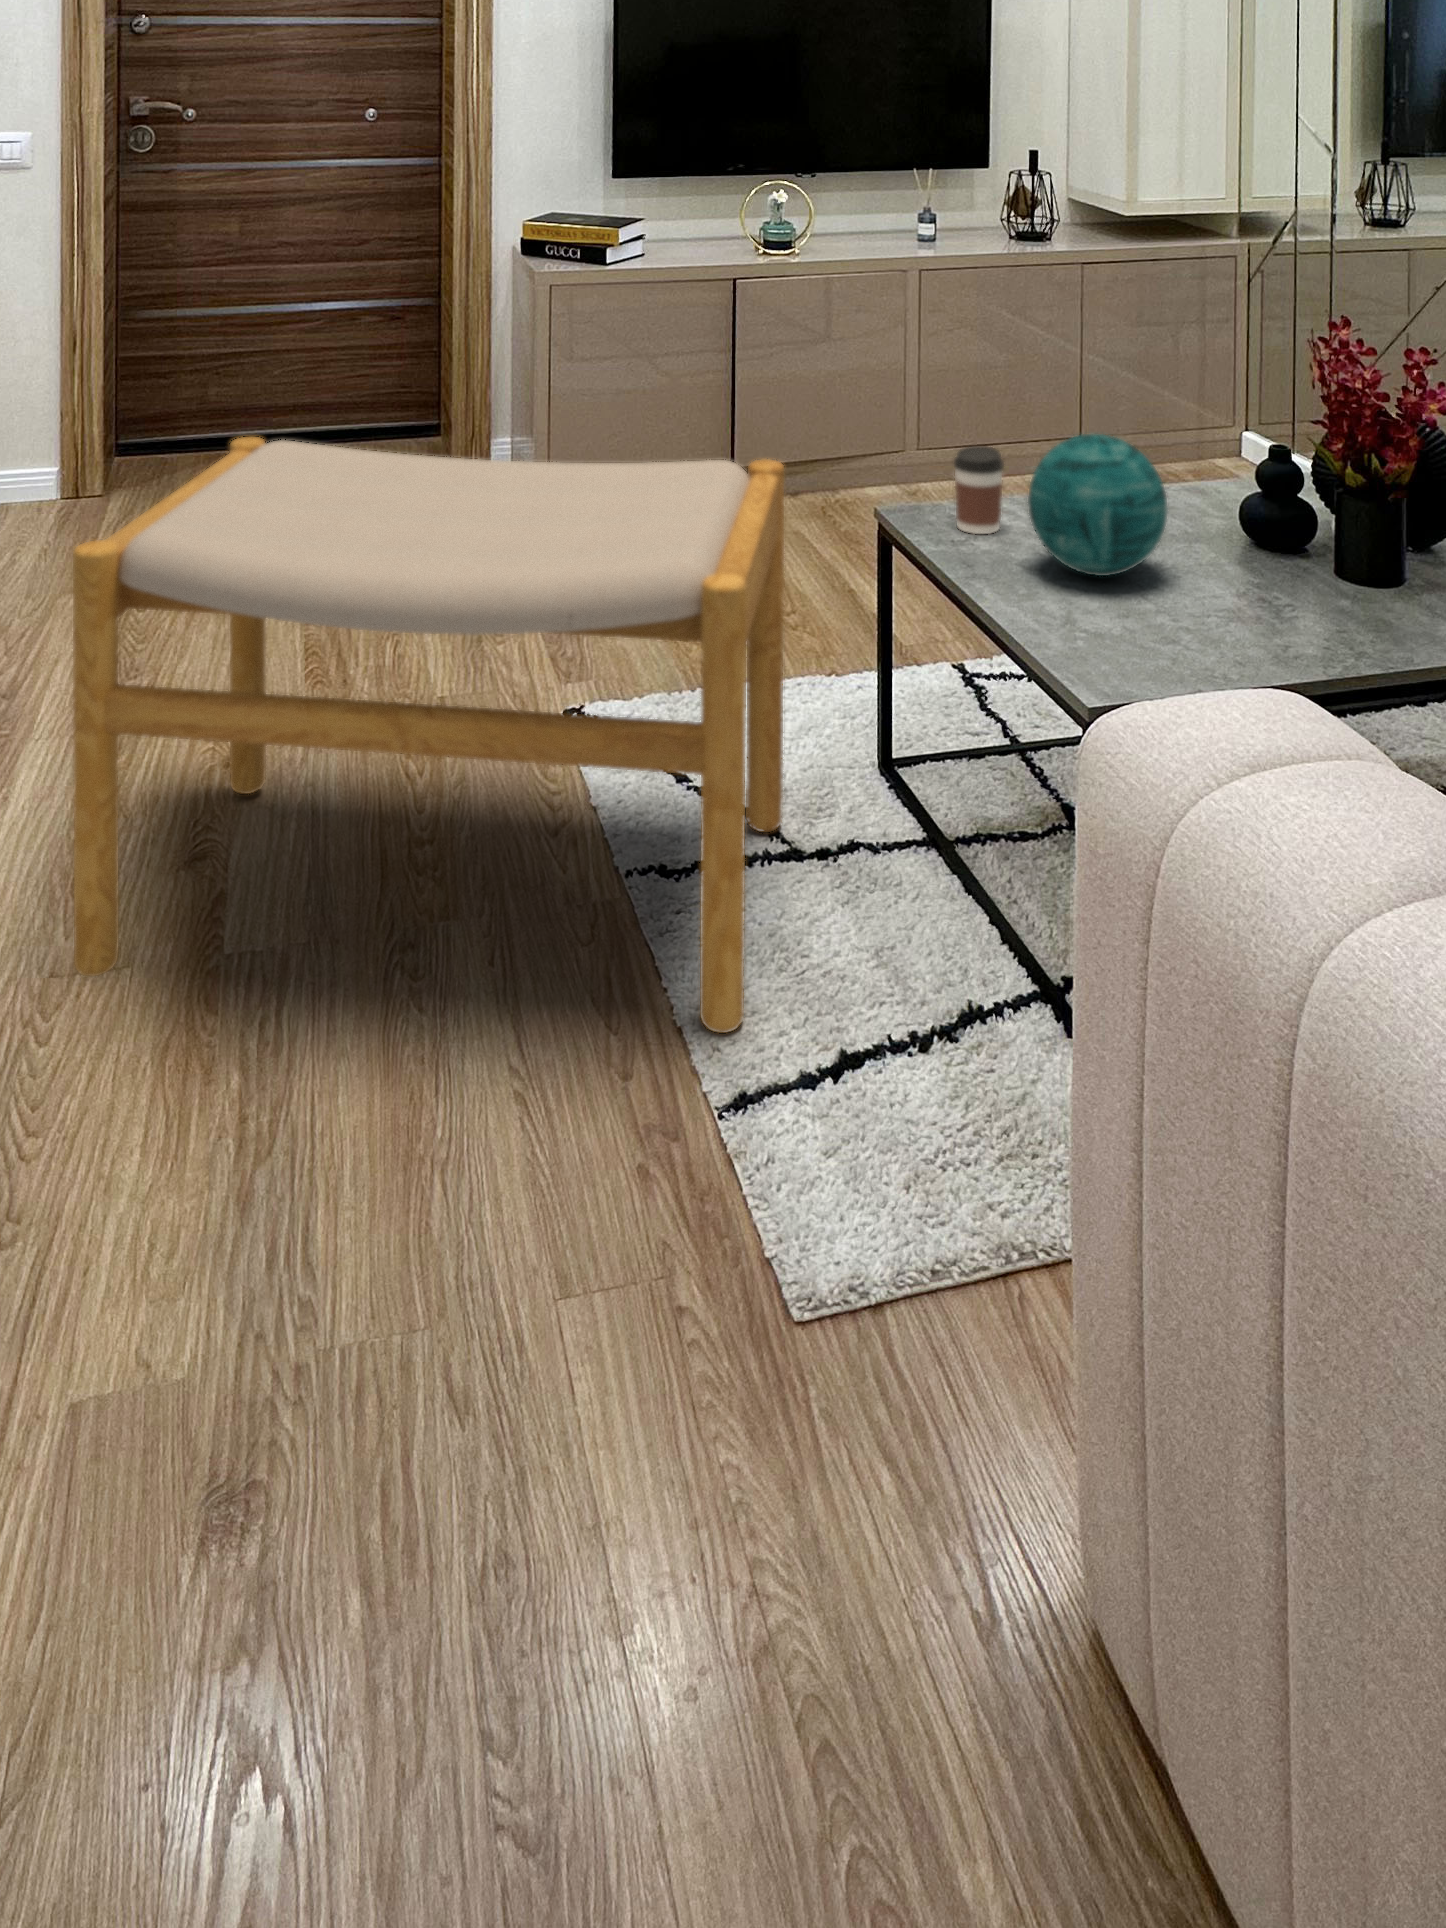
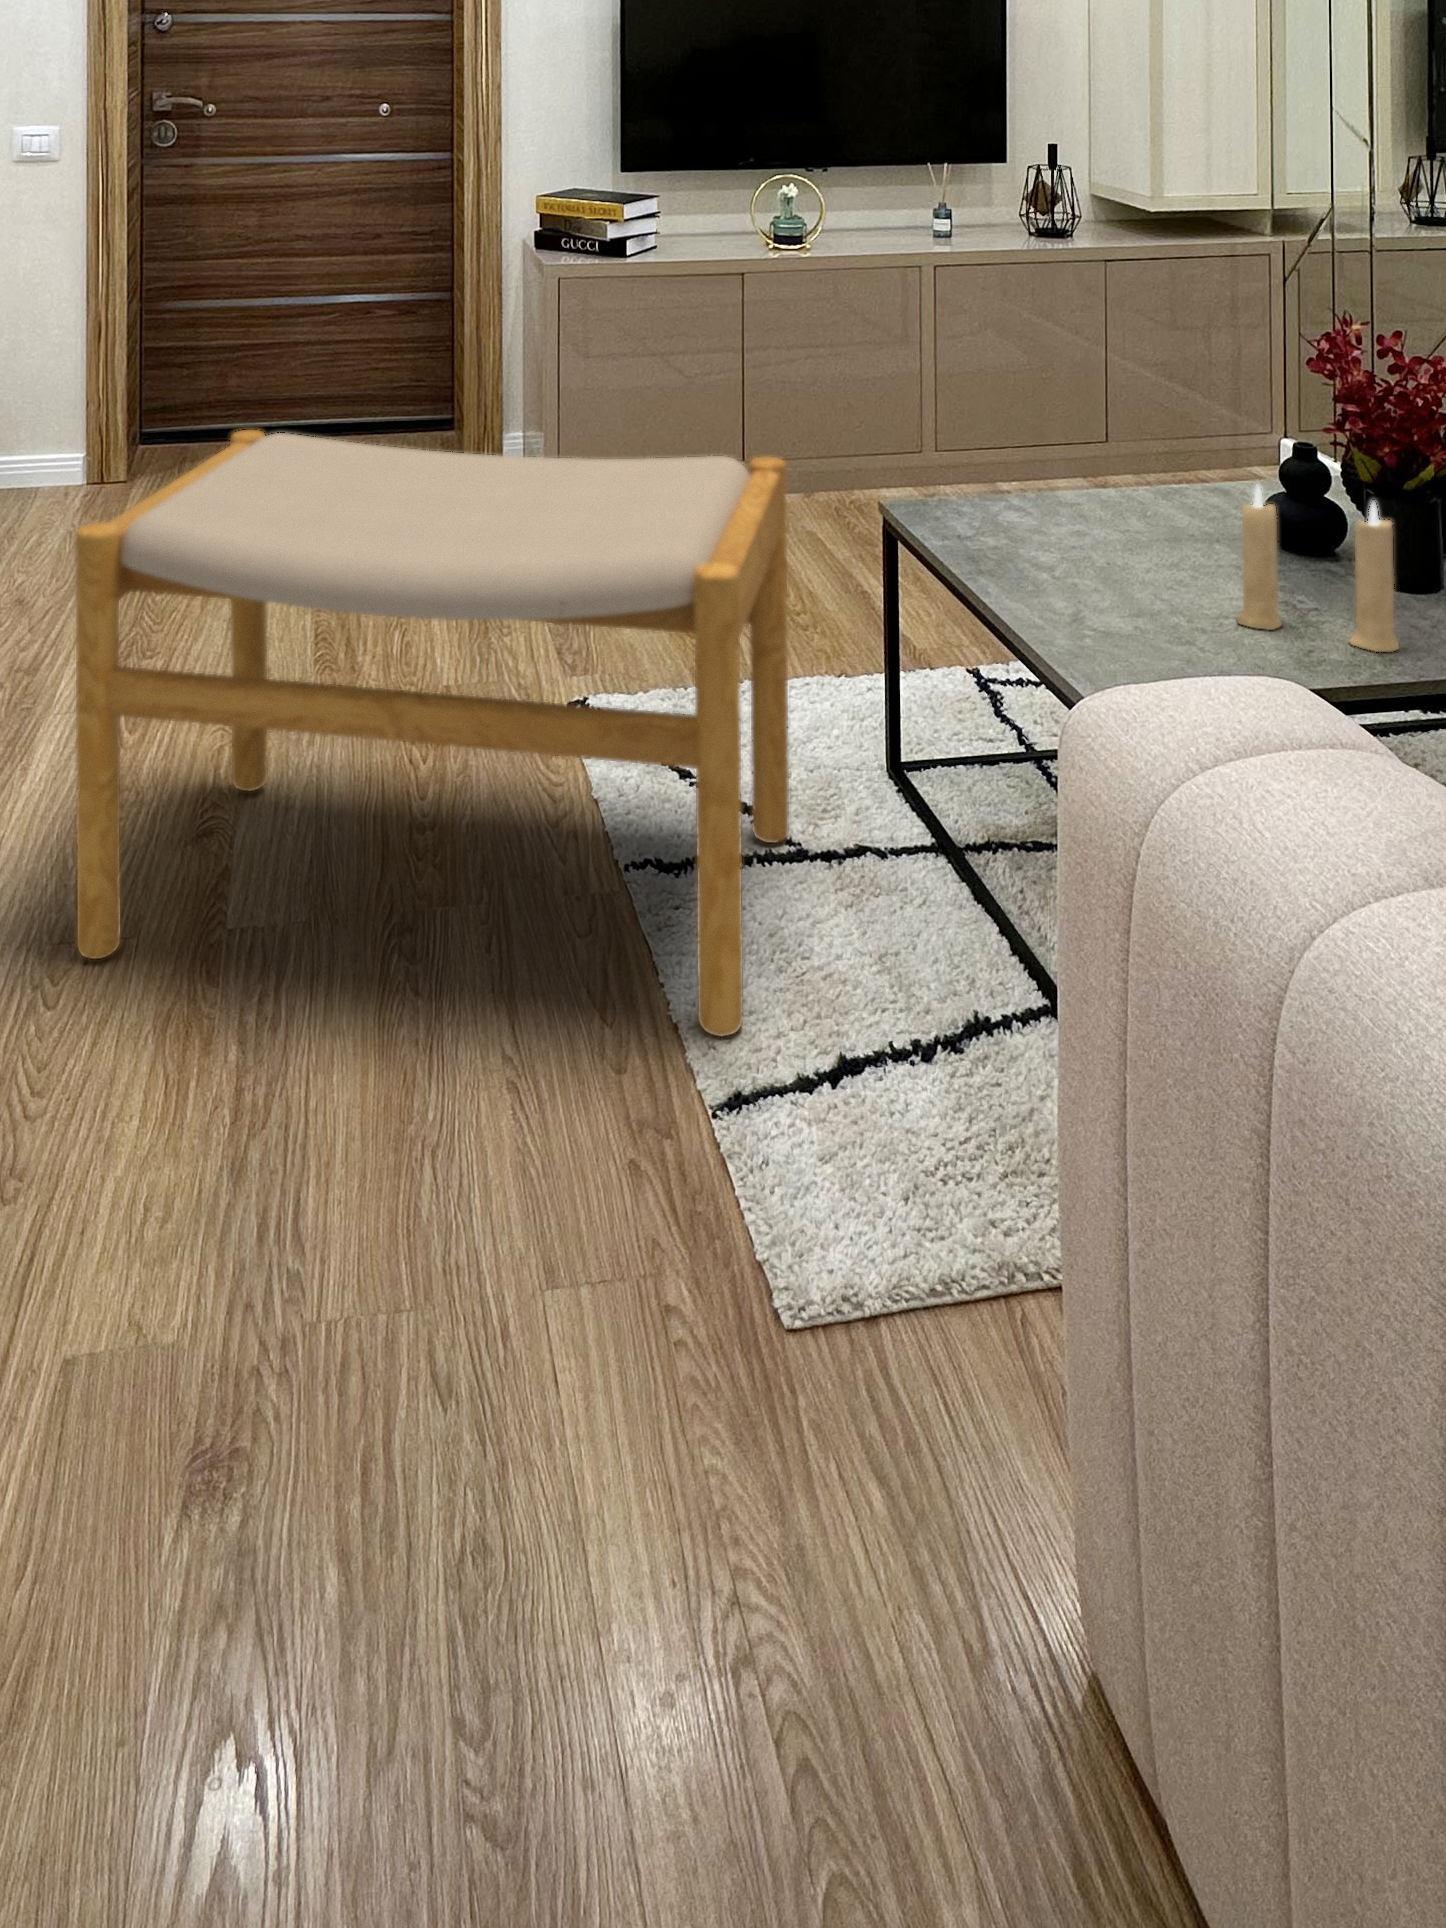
decorative orb: present [1028,434,1167,576] -> none [1038,431,1185,578]
coffee cup: present [954,446,1004,534] -> none [963,446,1015,537]
candle: none [1216,479,1370,647] -> present [1237,485,1399,652]

